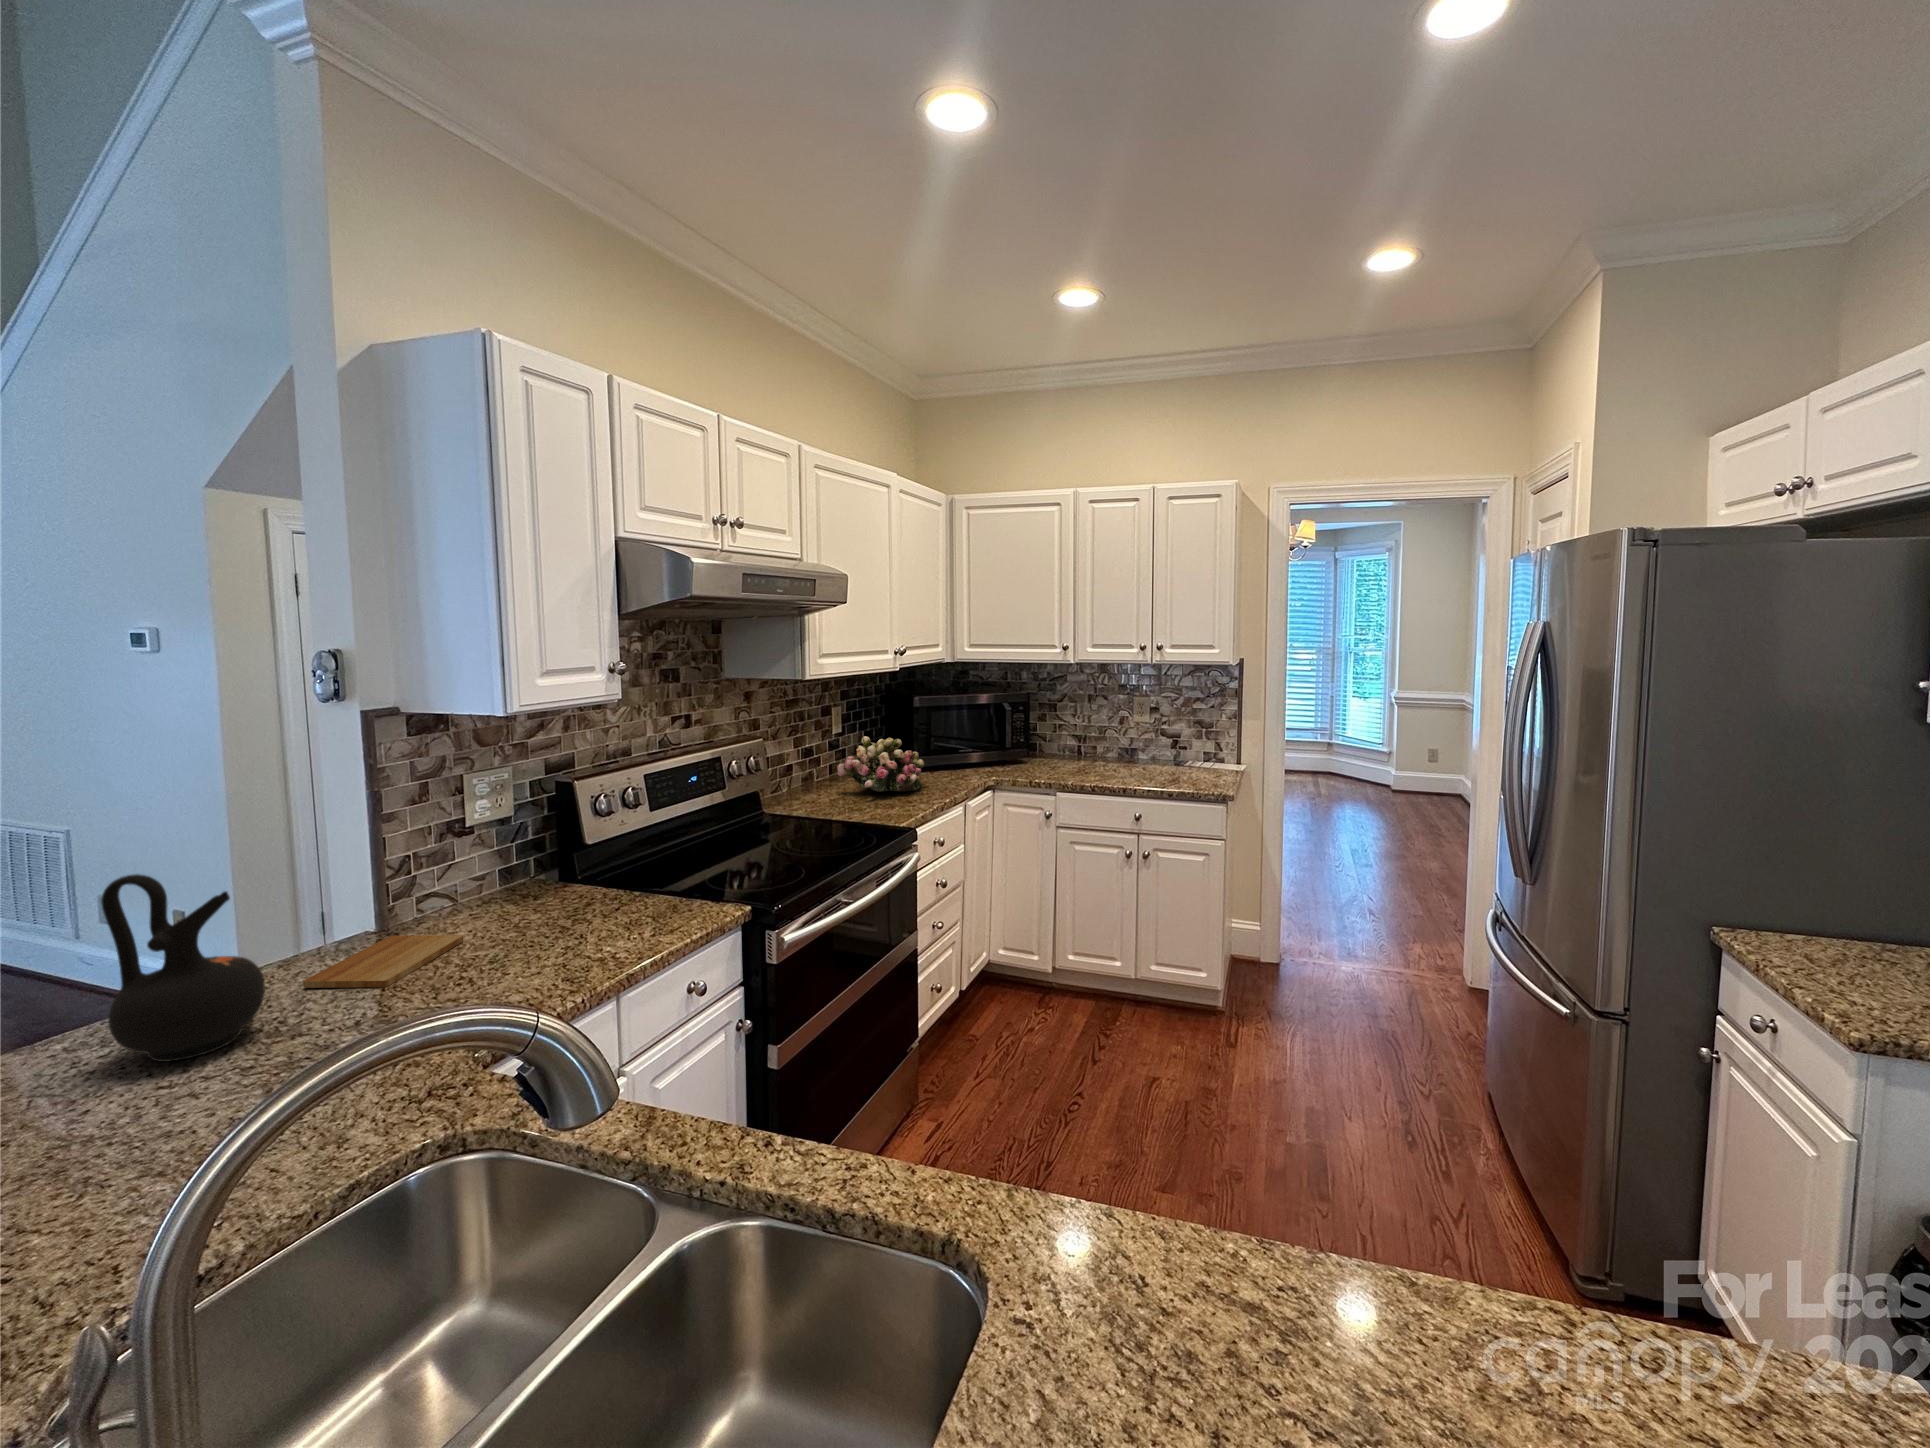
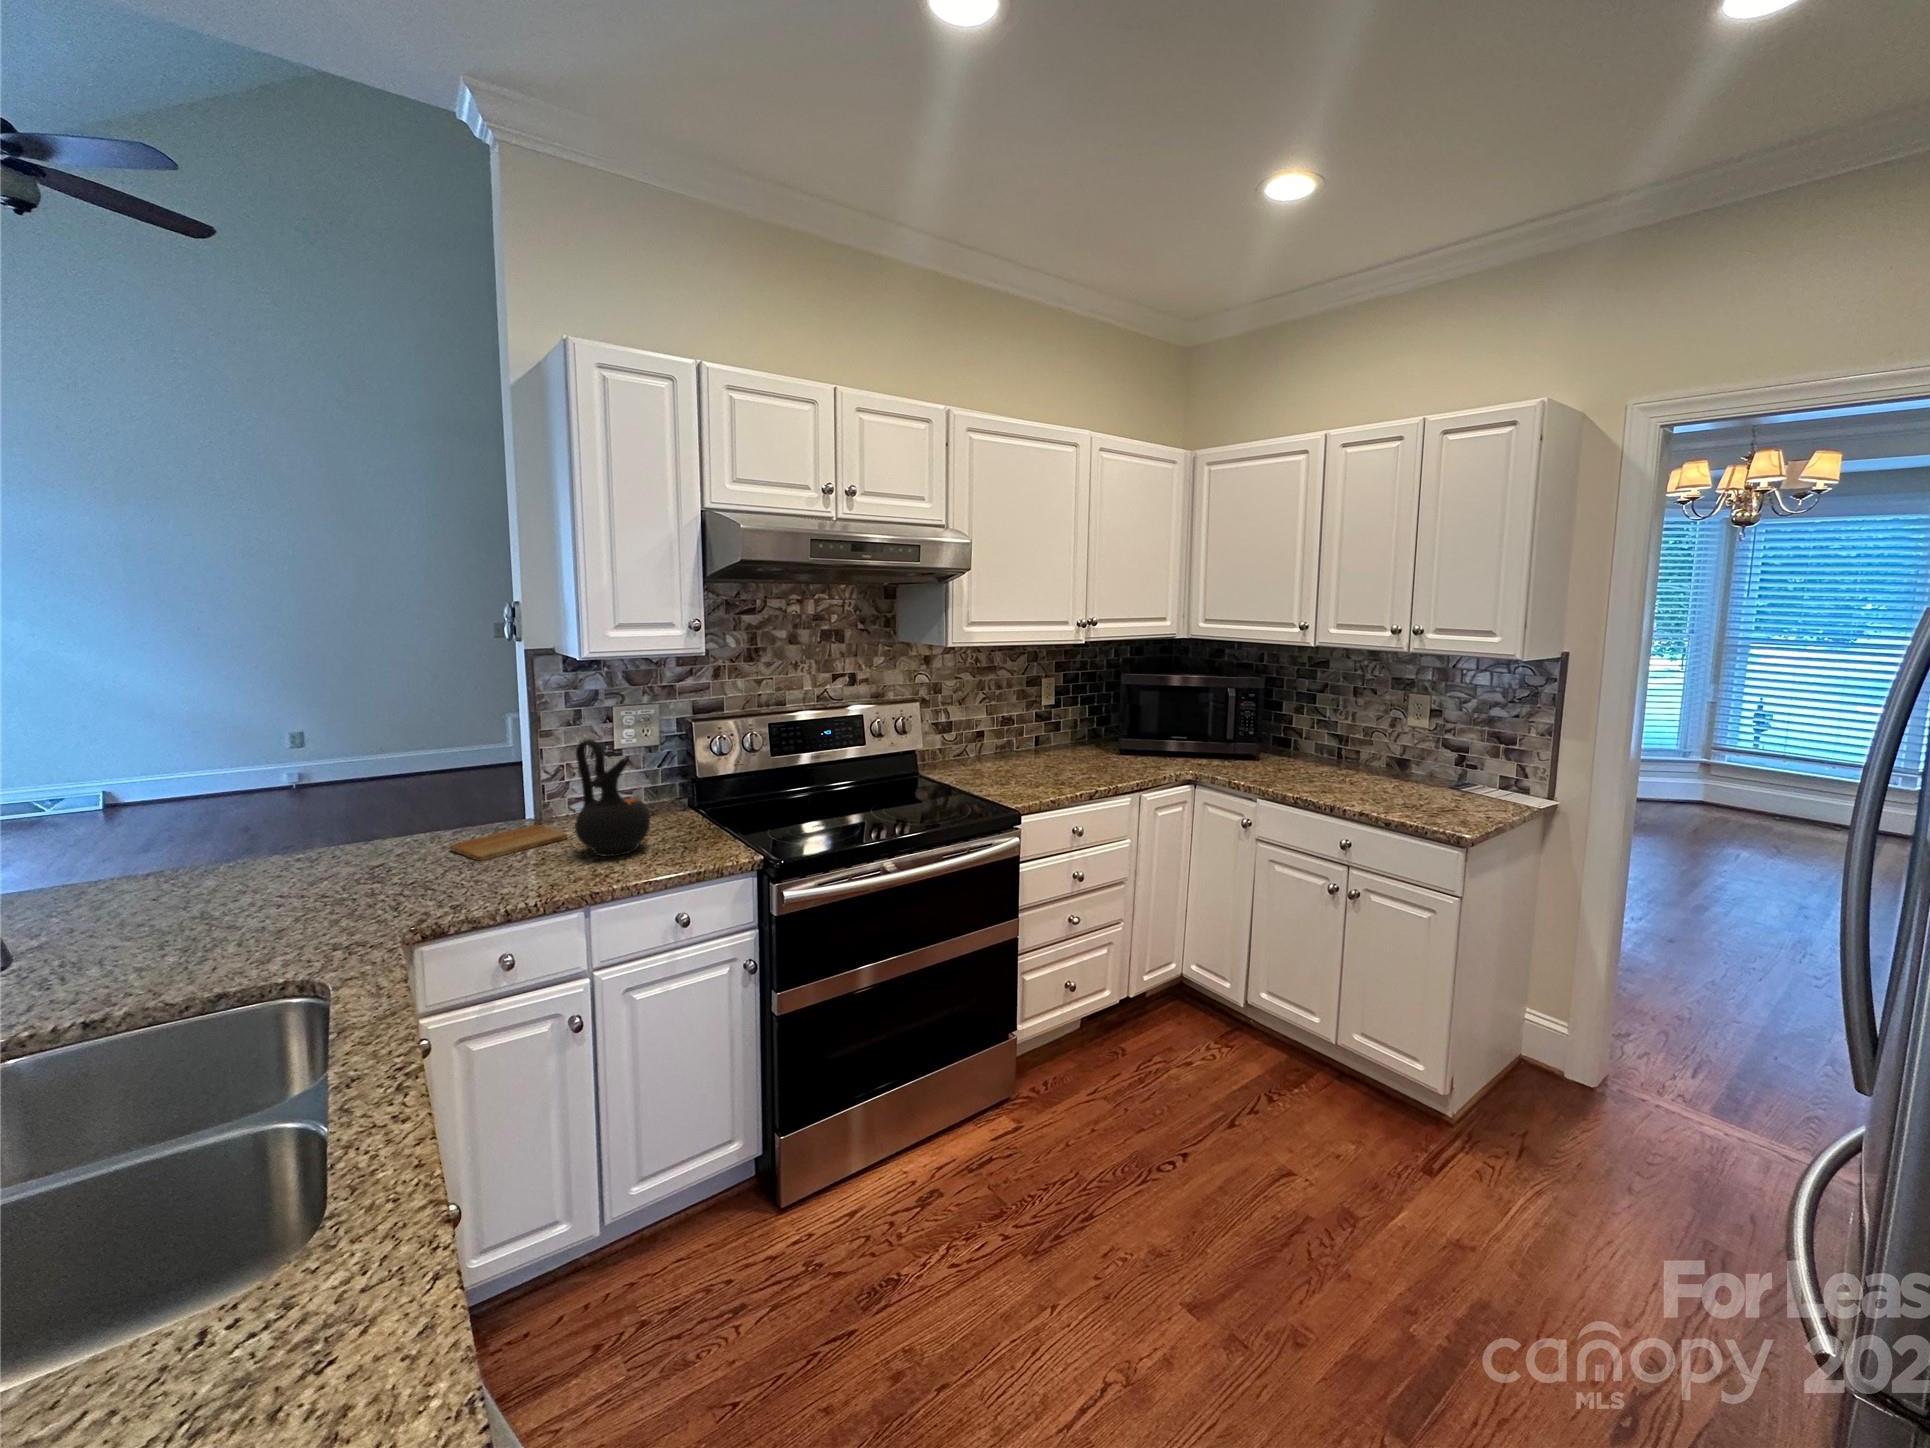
flower arrangement: present [837,736,924,791] -> none [1016,708,1109,772]
ceramic jug: present [101,874,265,1062] -> present [575,739,650,857]

